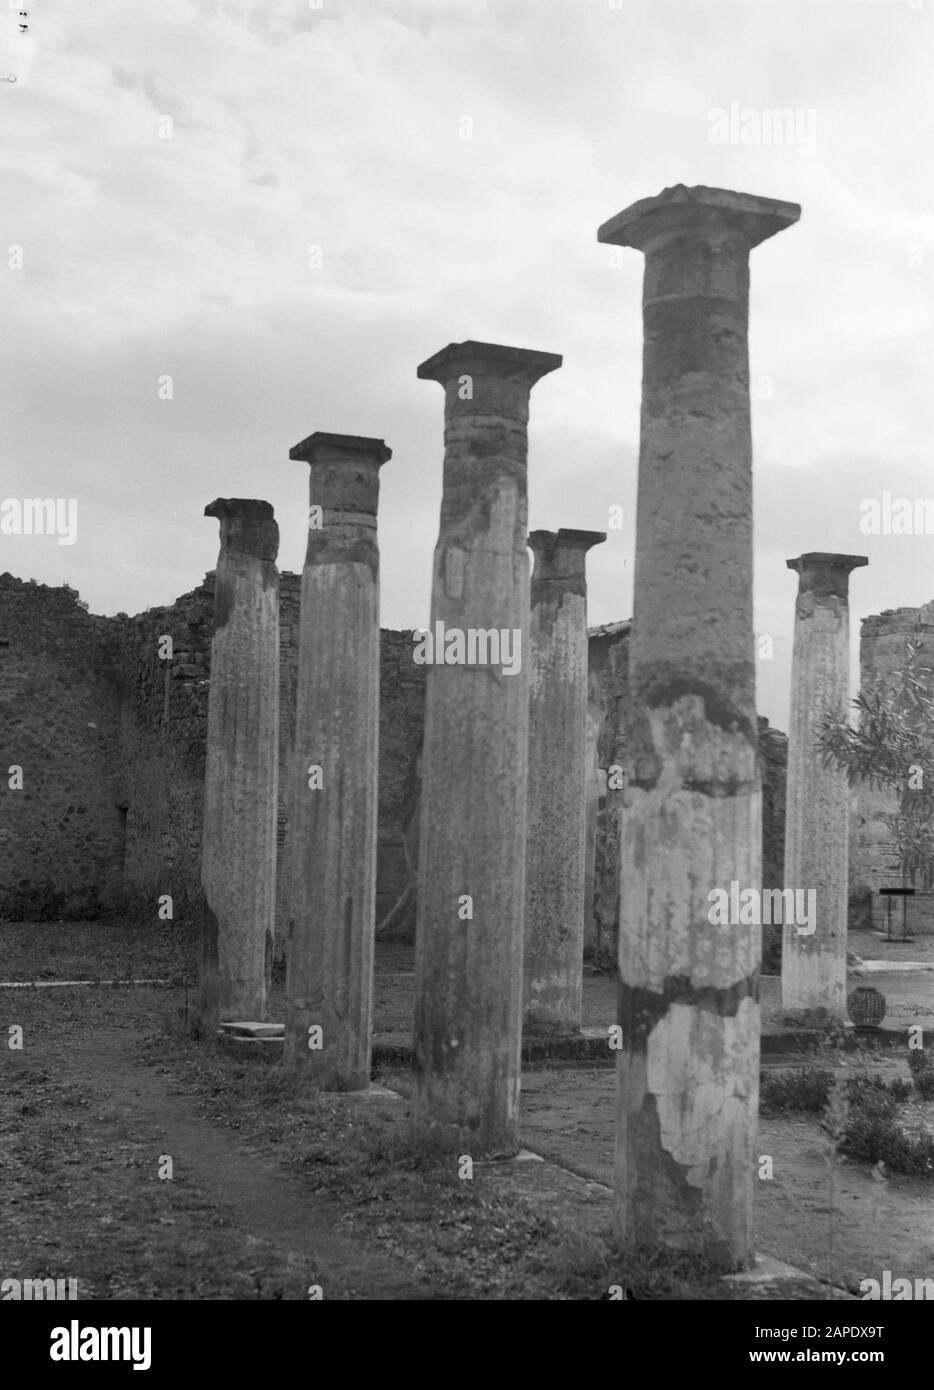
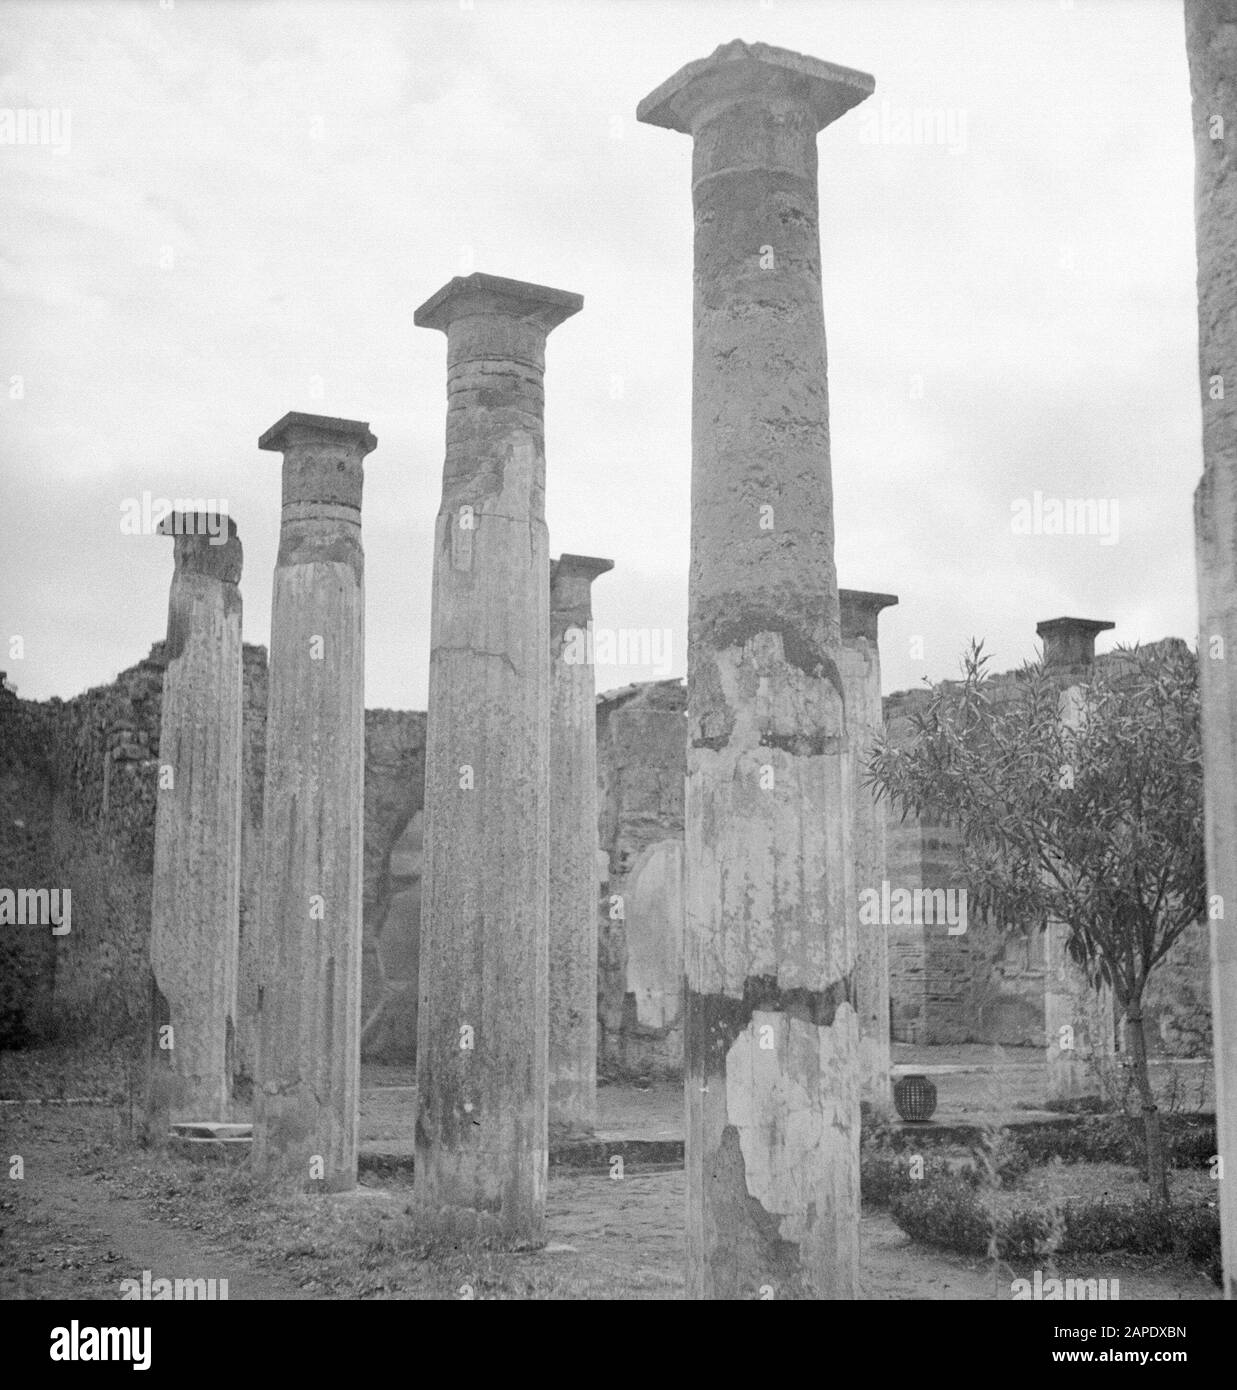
stool: present [879,888,915,943] -> none [903,990,944,1050]

